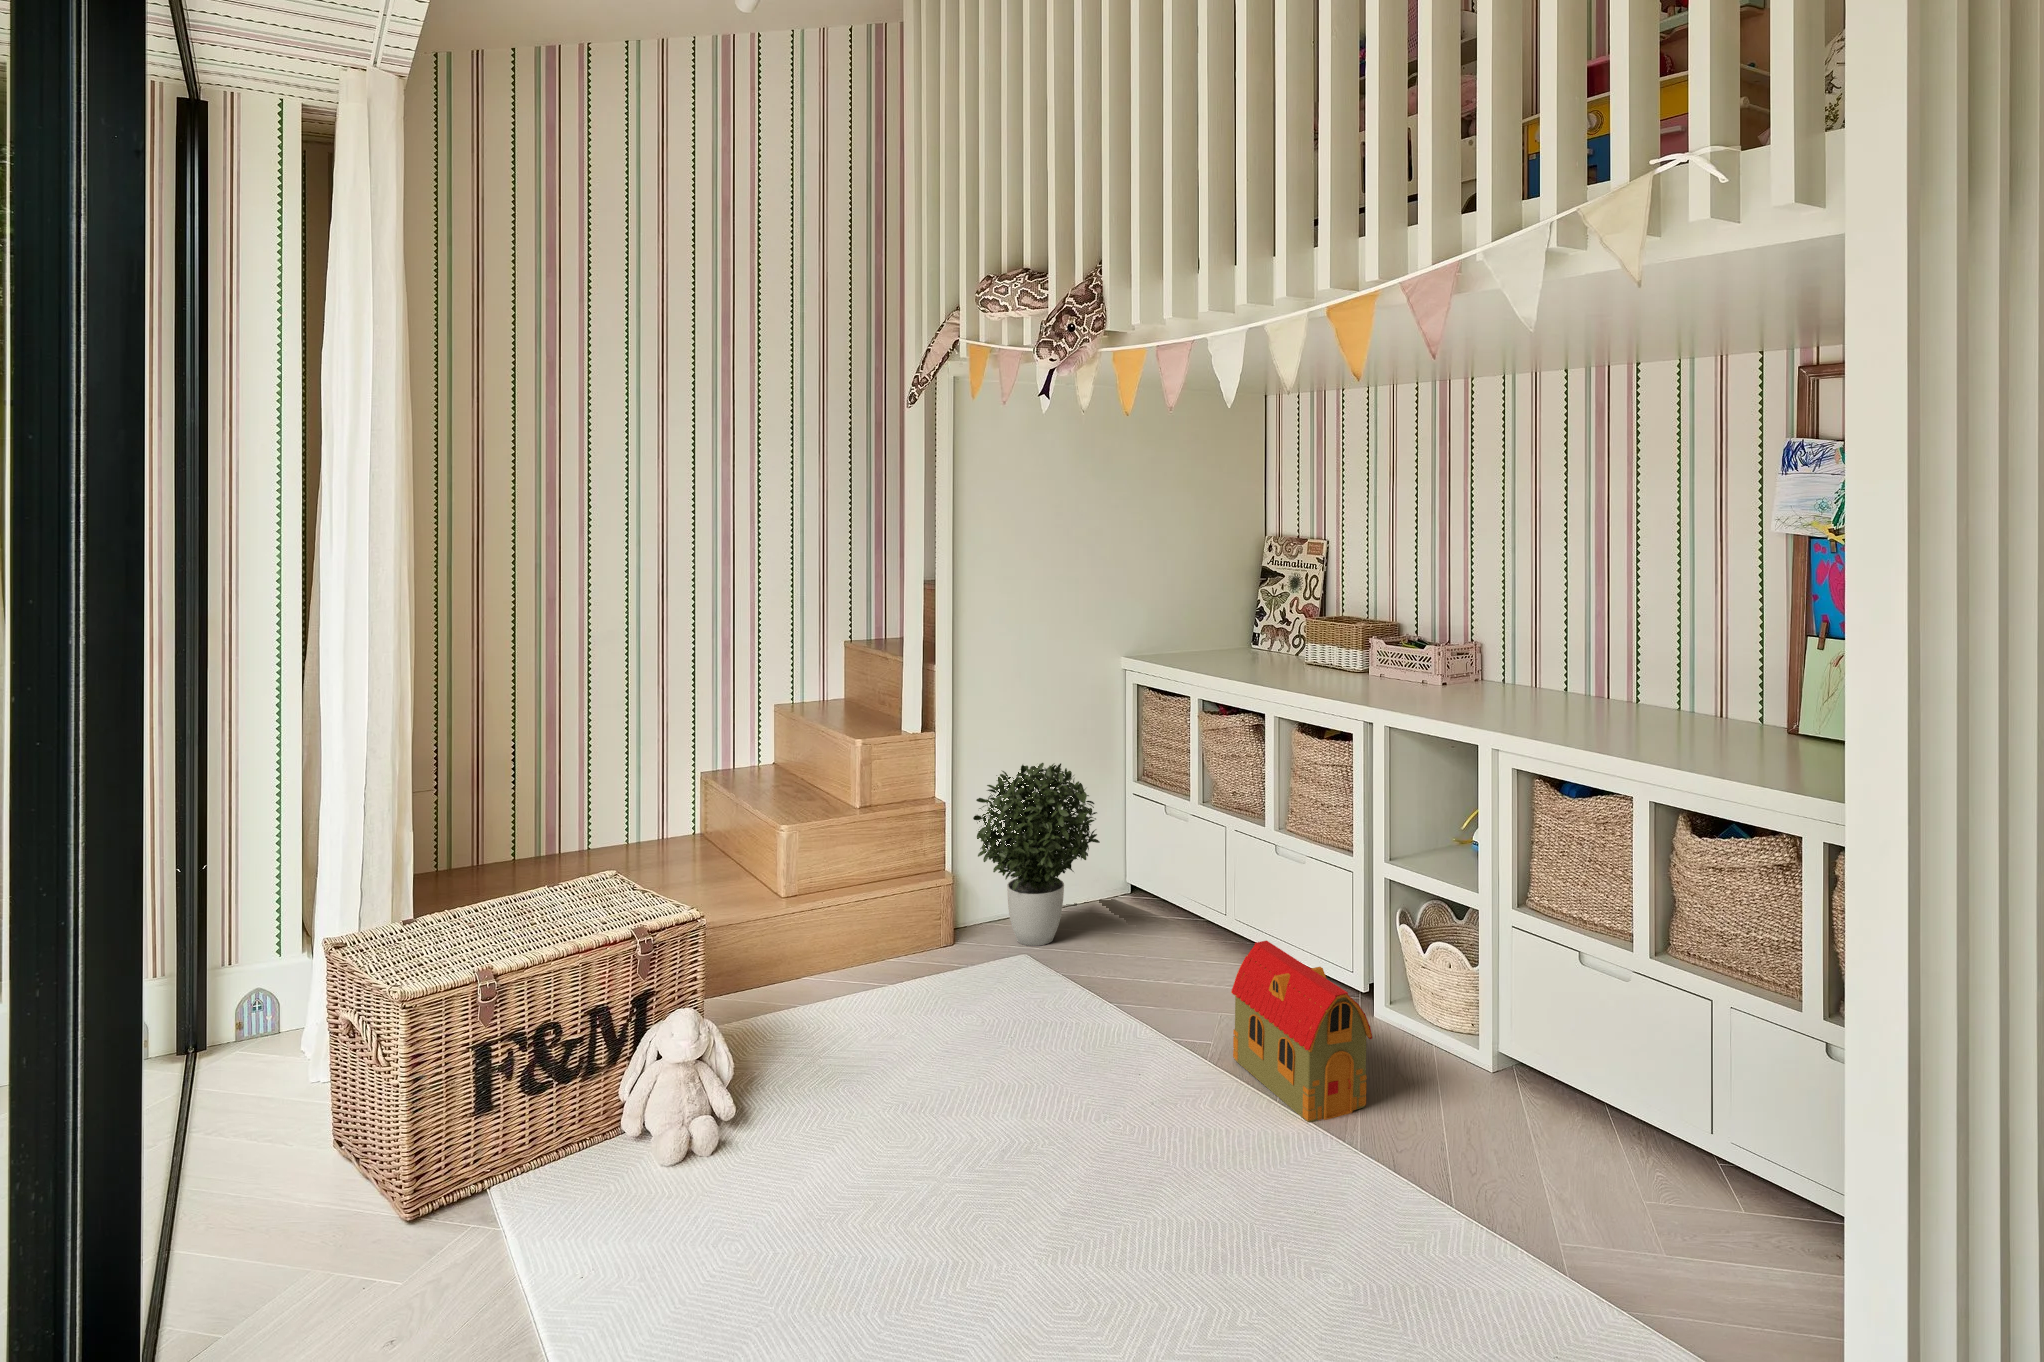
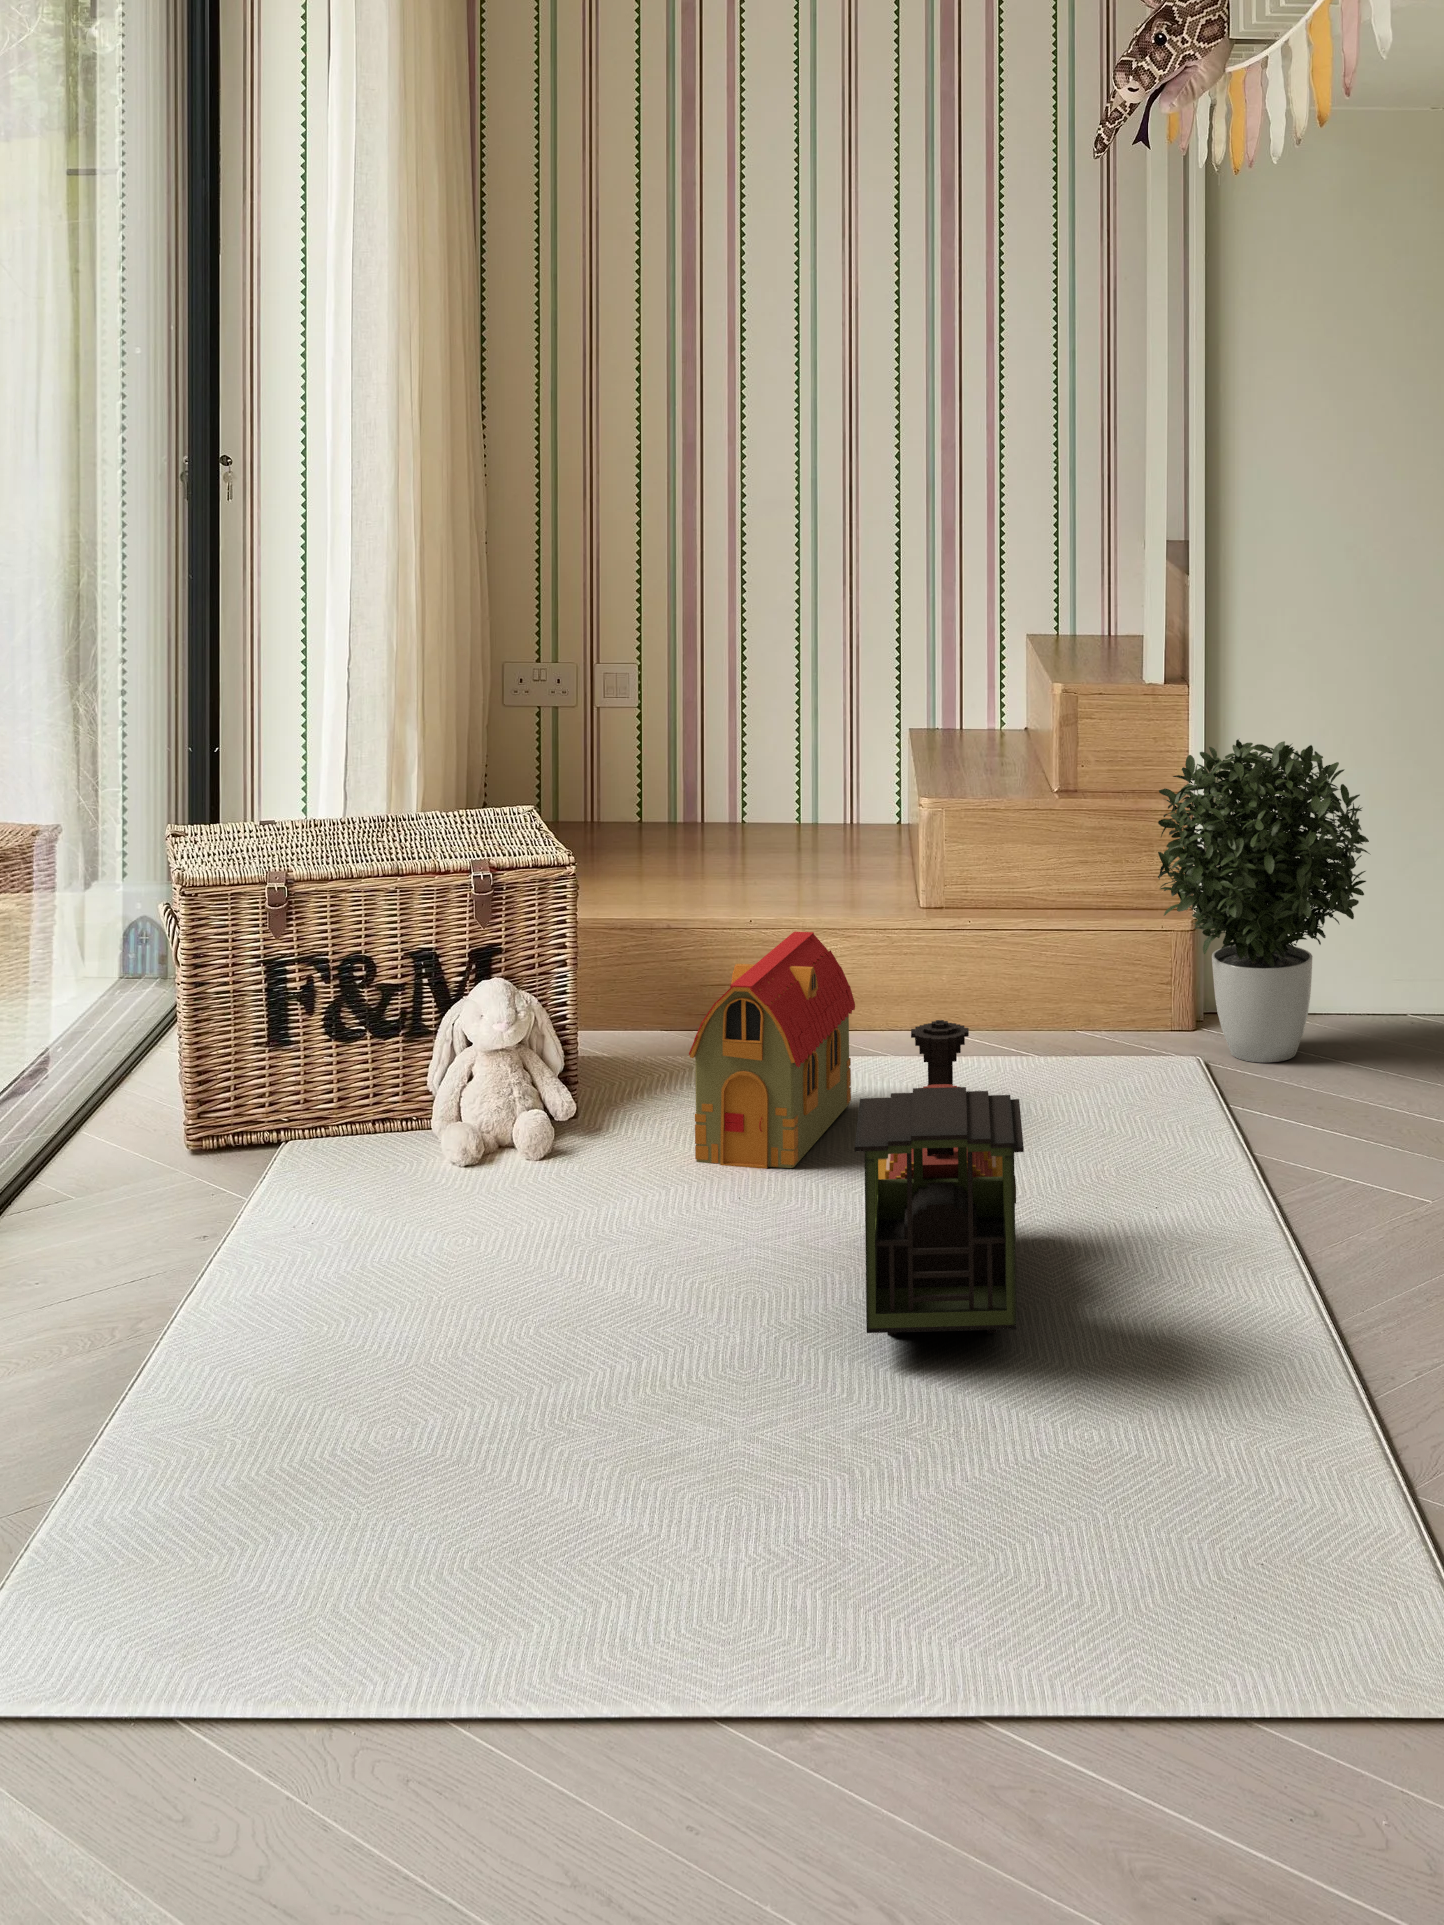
toy house: present [1231,941,1372,1122] -> present [689,932,855,1169]
toy train: none [1019,976,1243,1204] -> present [855,1020,1024,1335]

